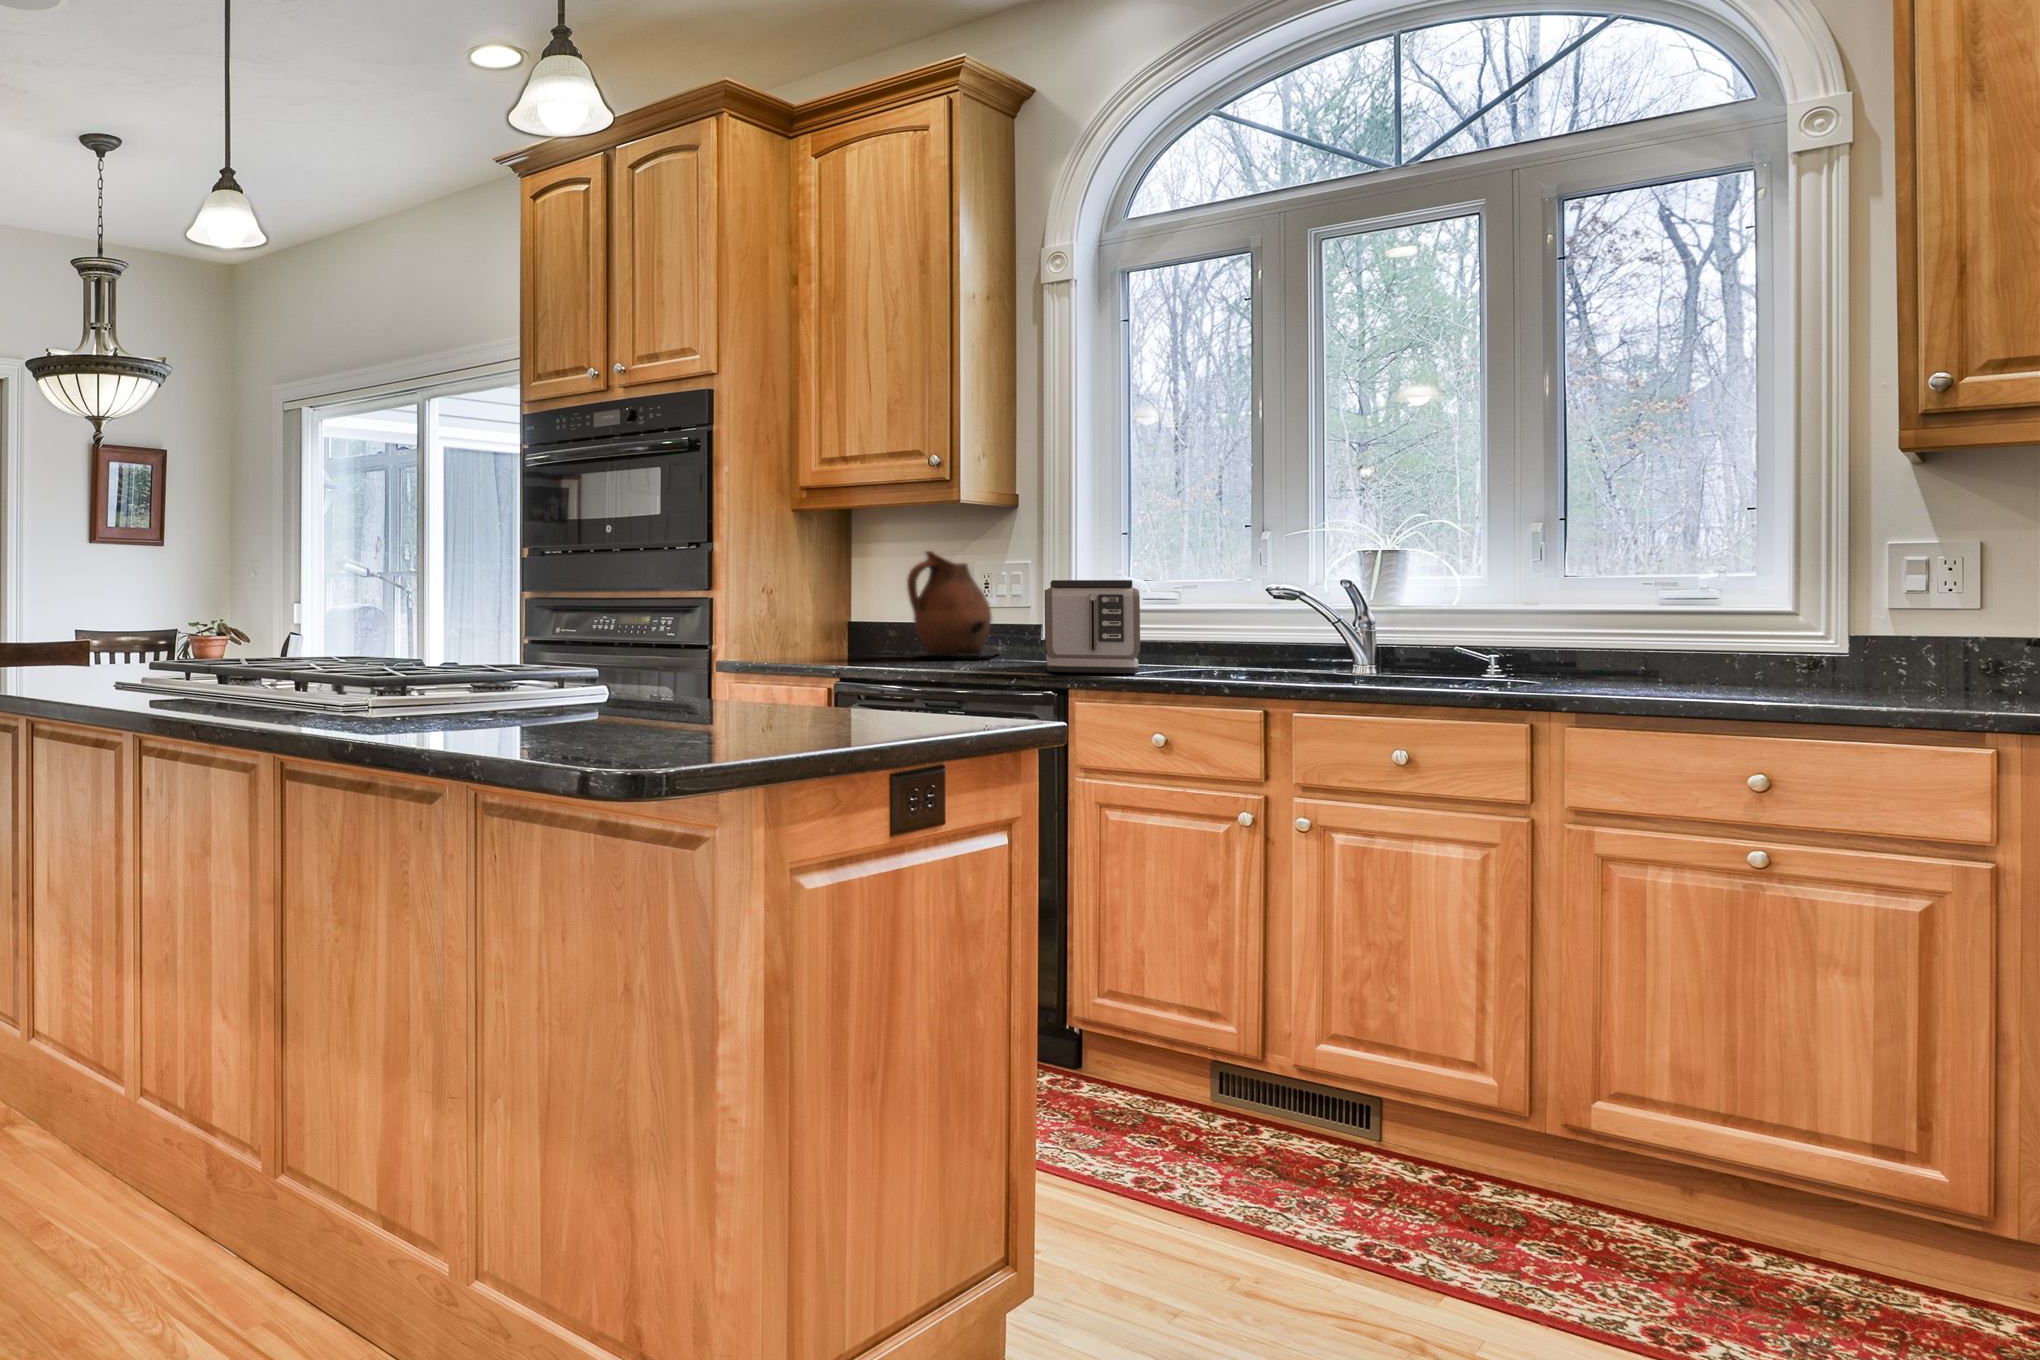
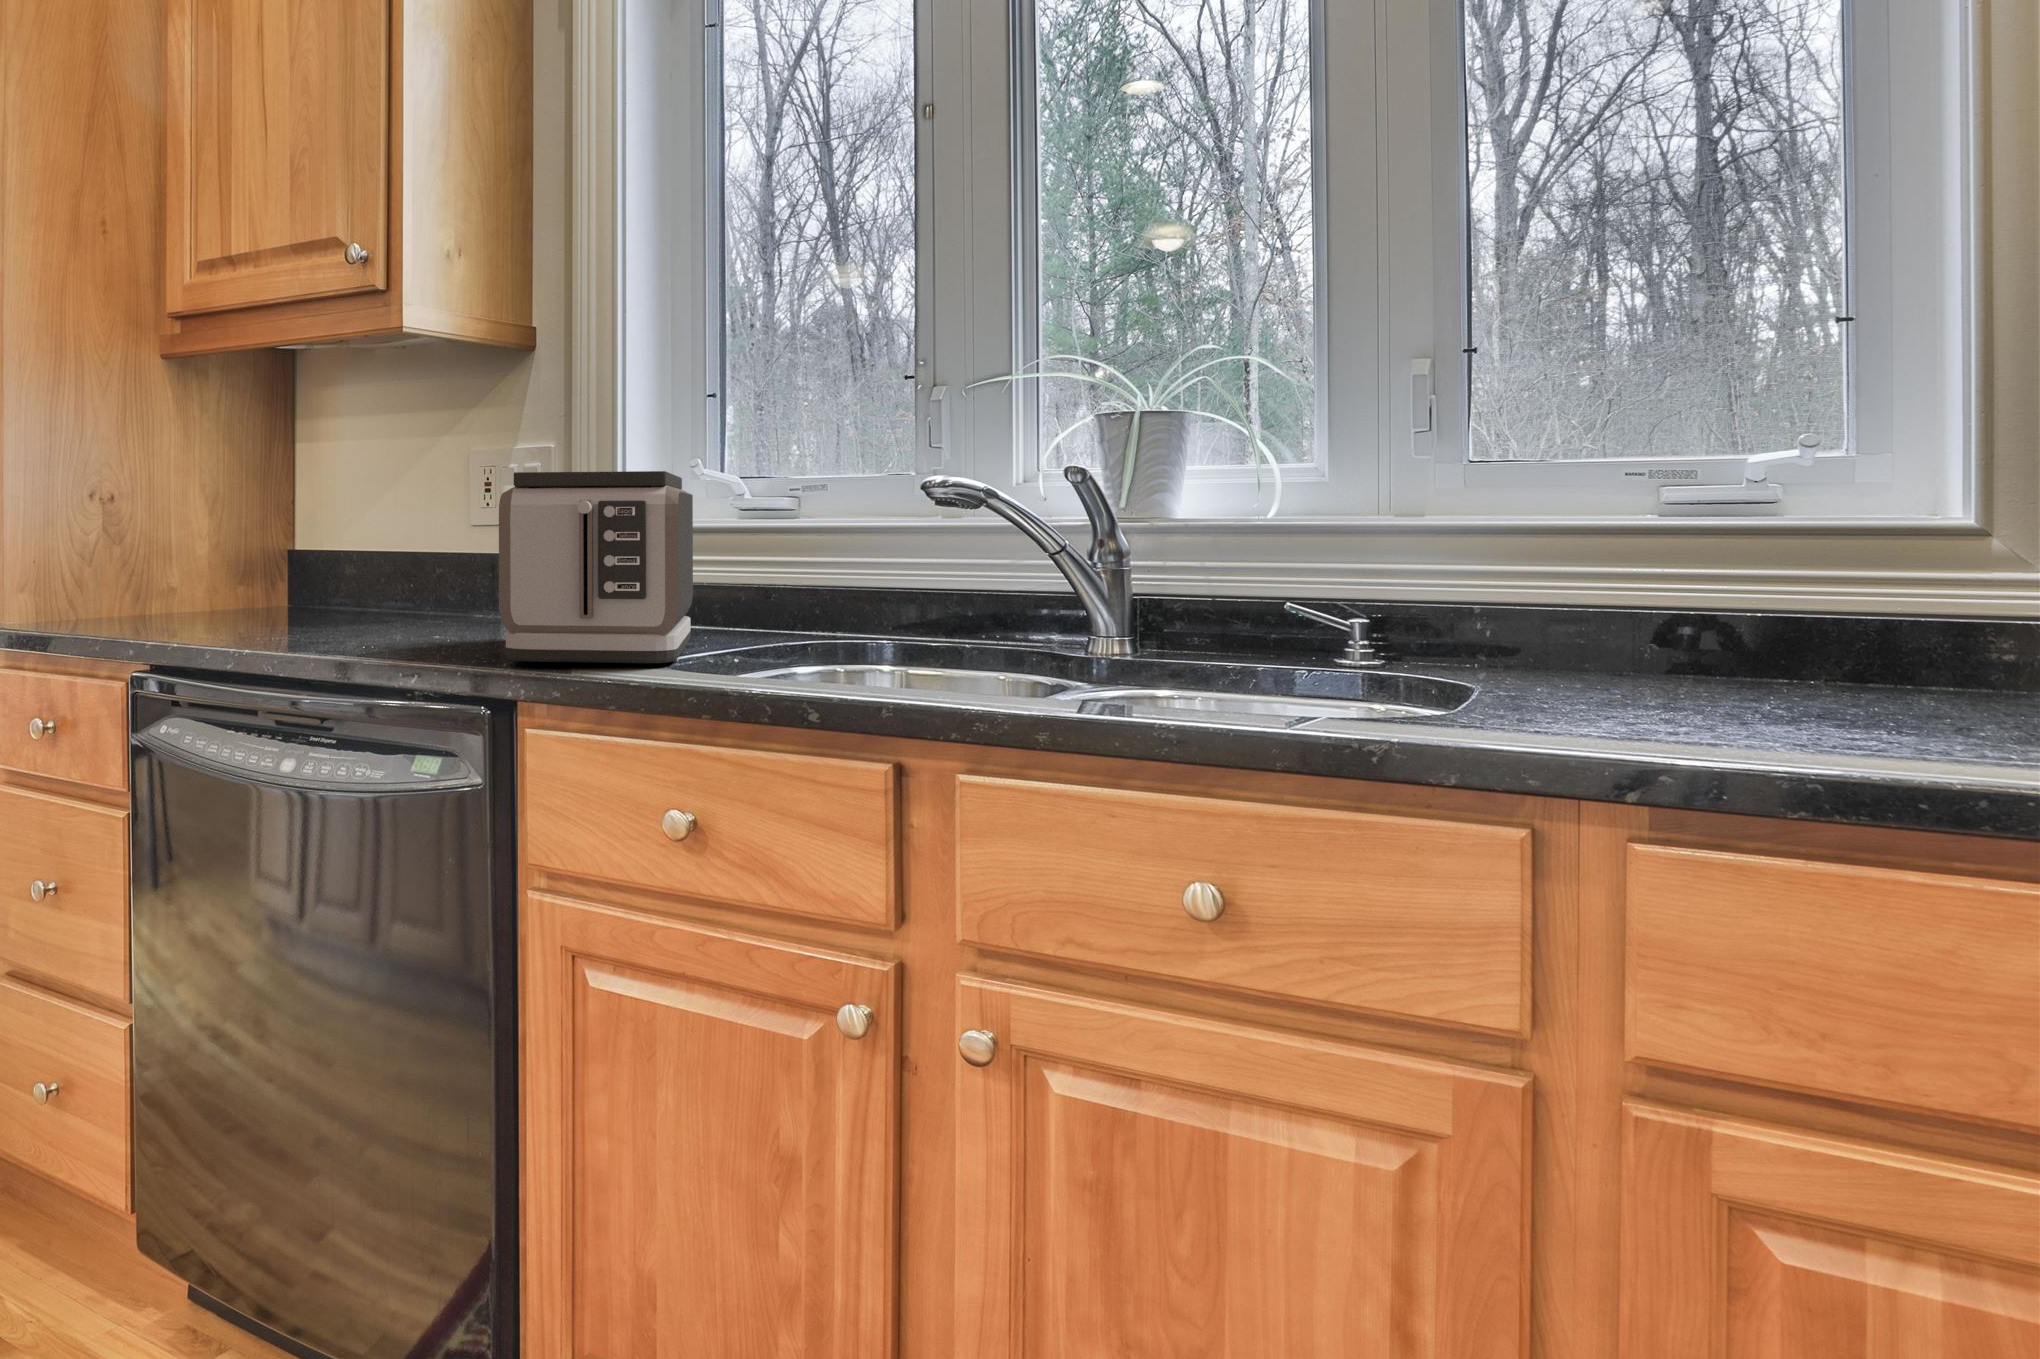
ceramic pitcher: present [907,551,993,657] -> none [336,428,508,621]

